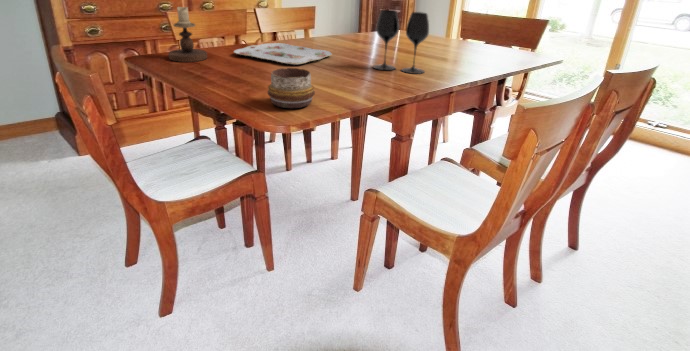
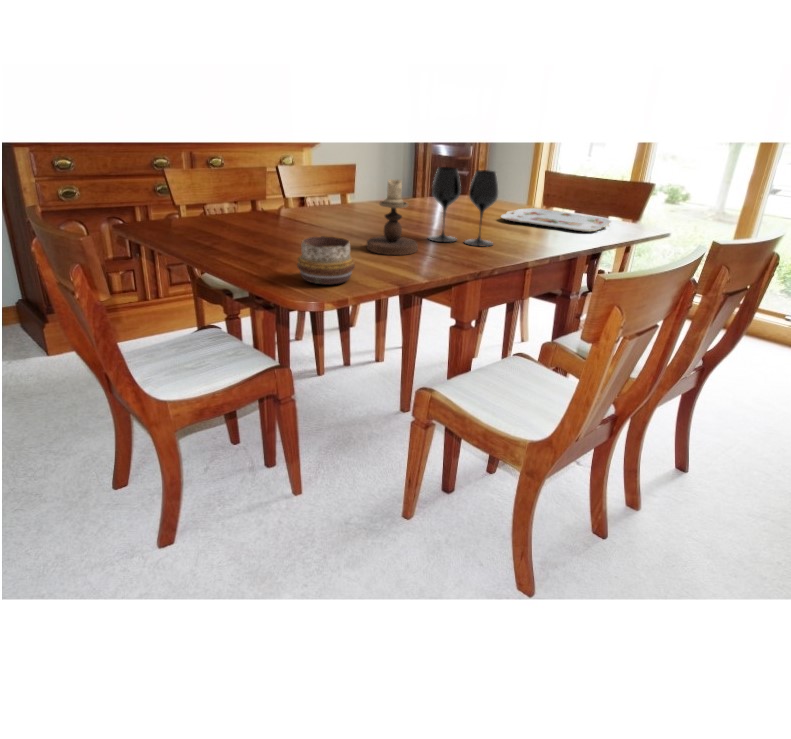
candlestick: present [169,7,207,62] -> present [367,179,418,255]
serving tray: present [234,43,332,65] -> present [501,208,611,232]

